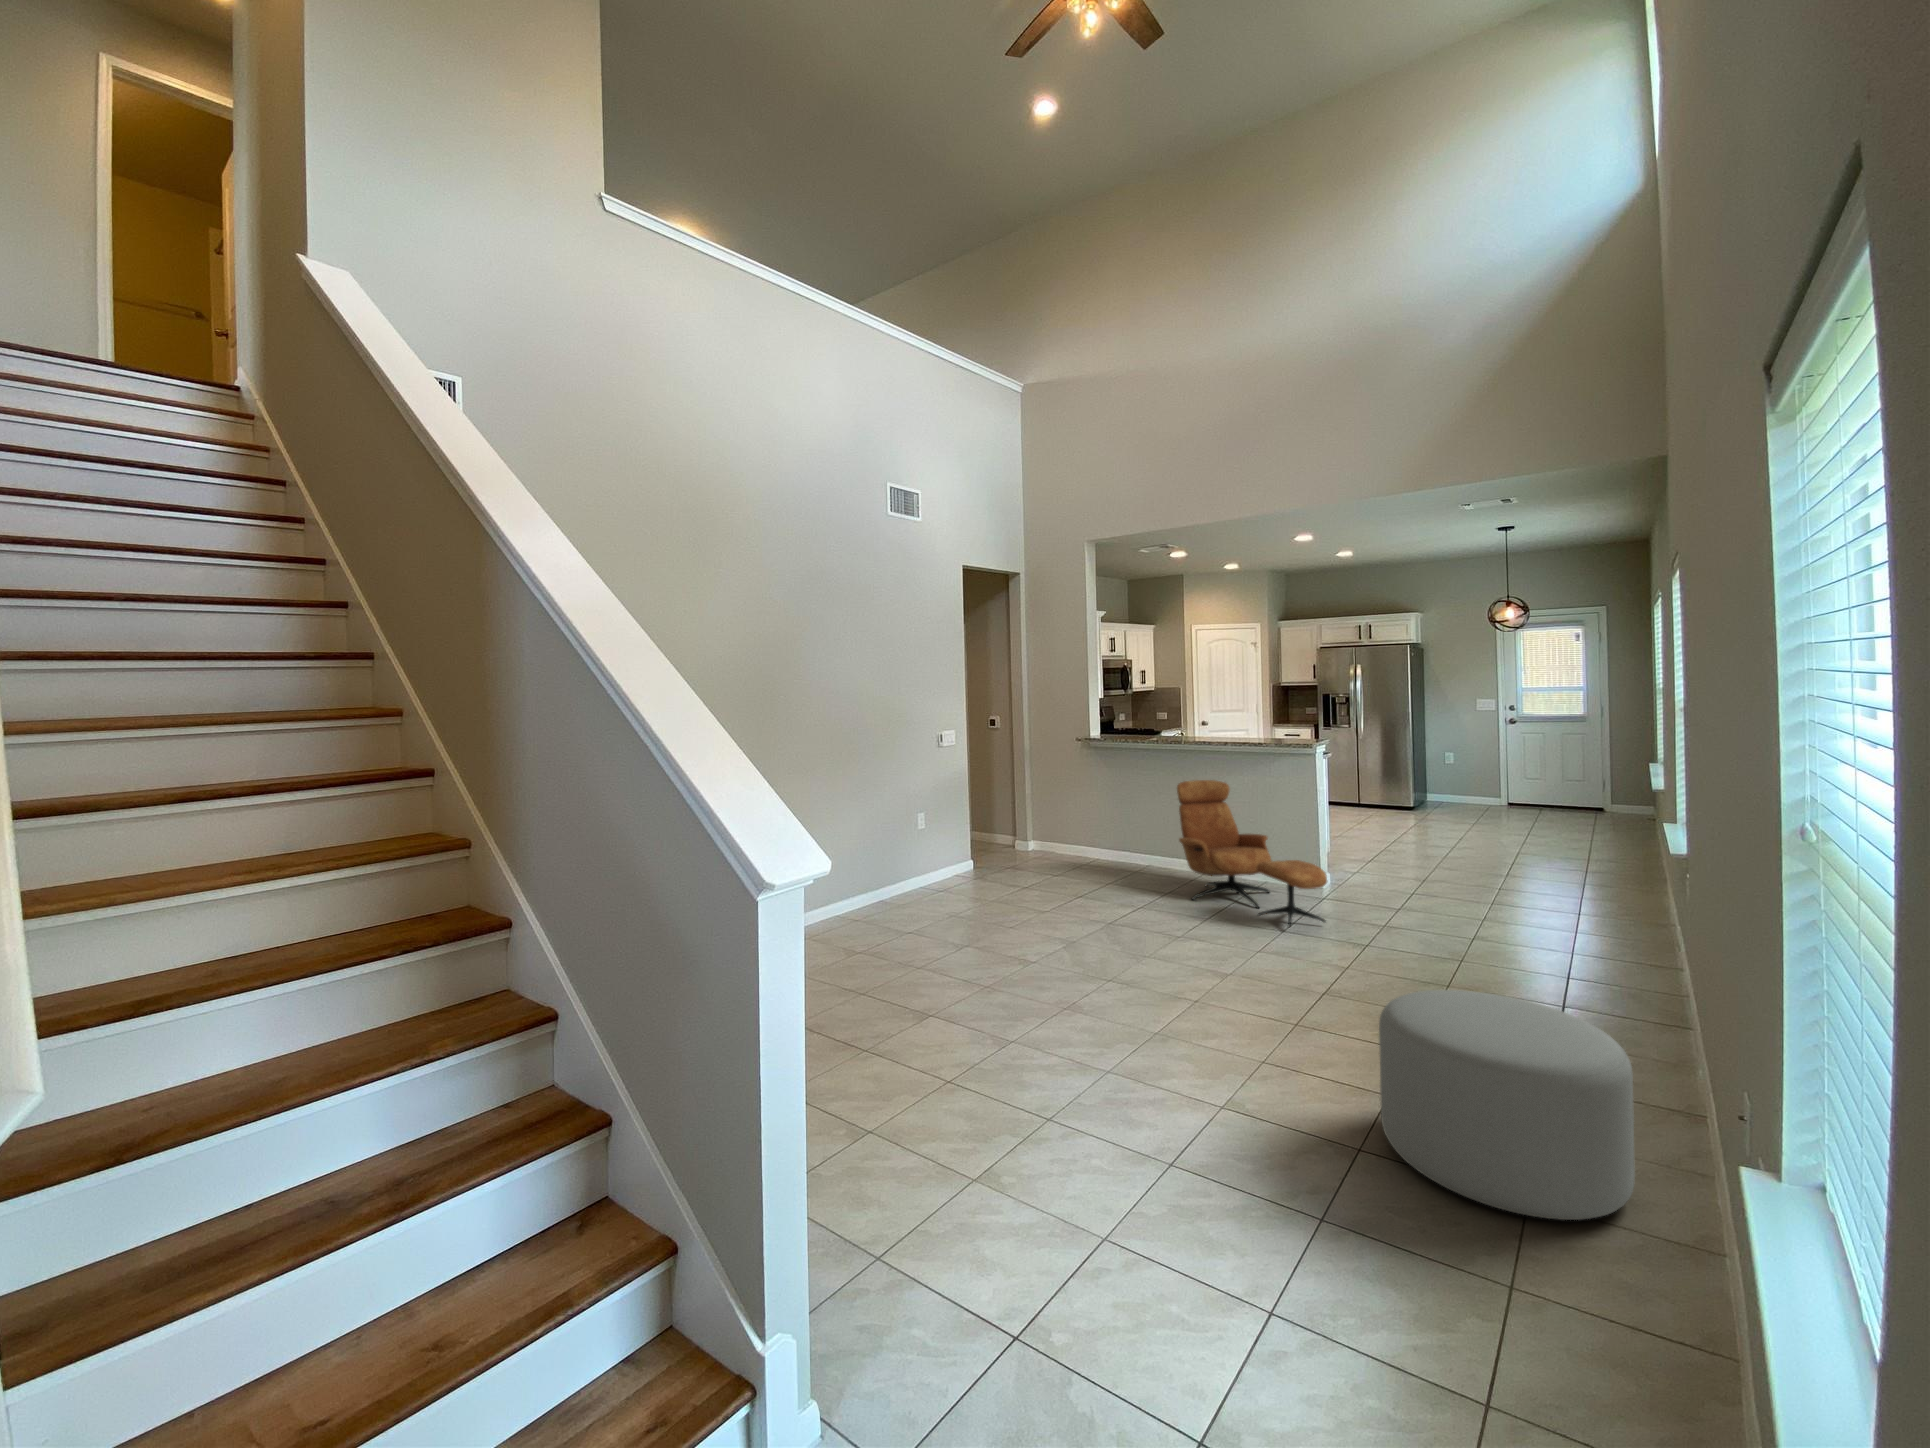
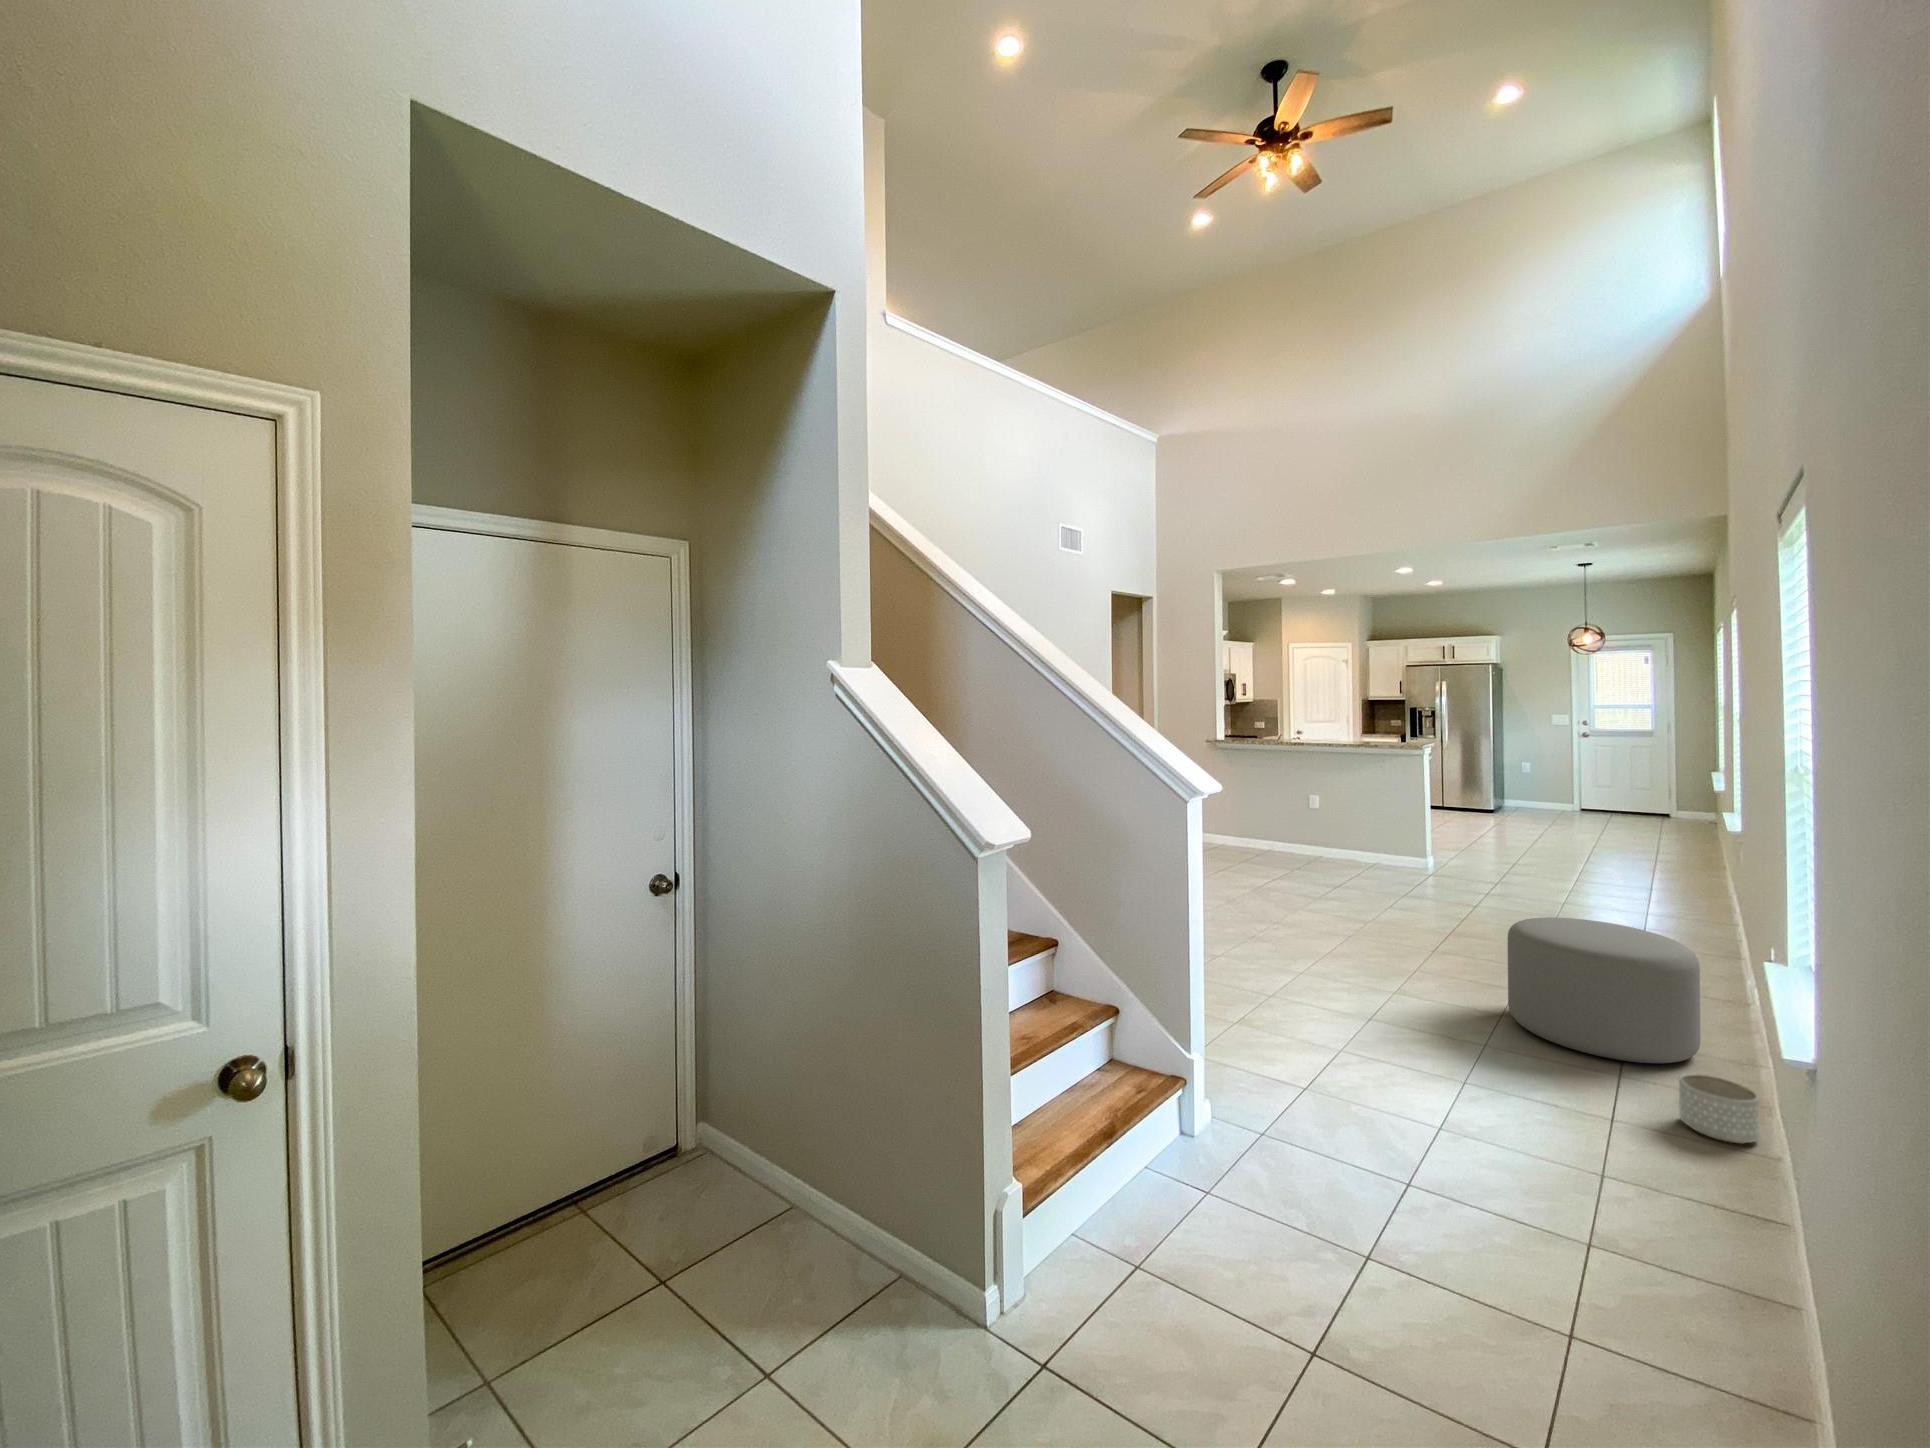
lounge chair: present [1177,780,1327,927] -> none [1296,776,1436,895]
planter: none [1603,1273,1726,1405] -> present [1679,1074,1760,1144]

